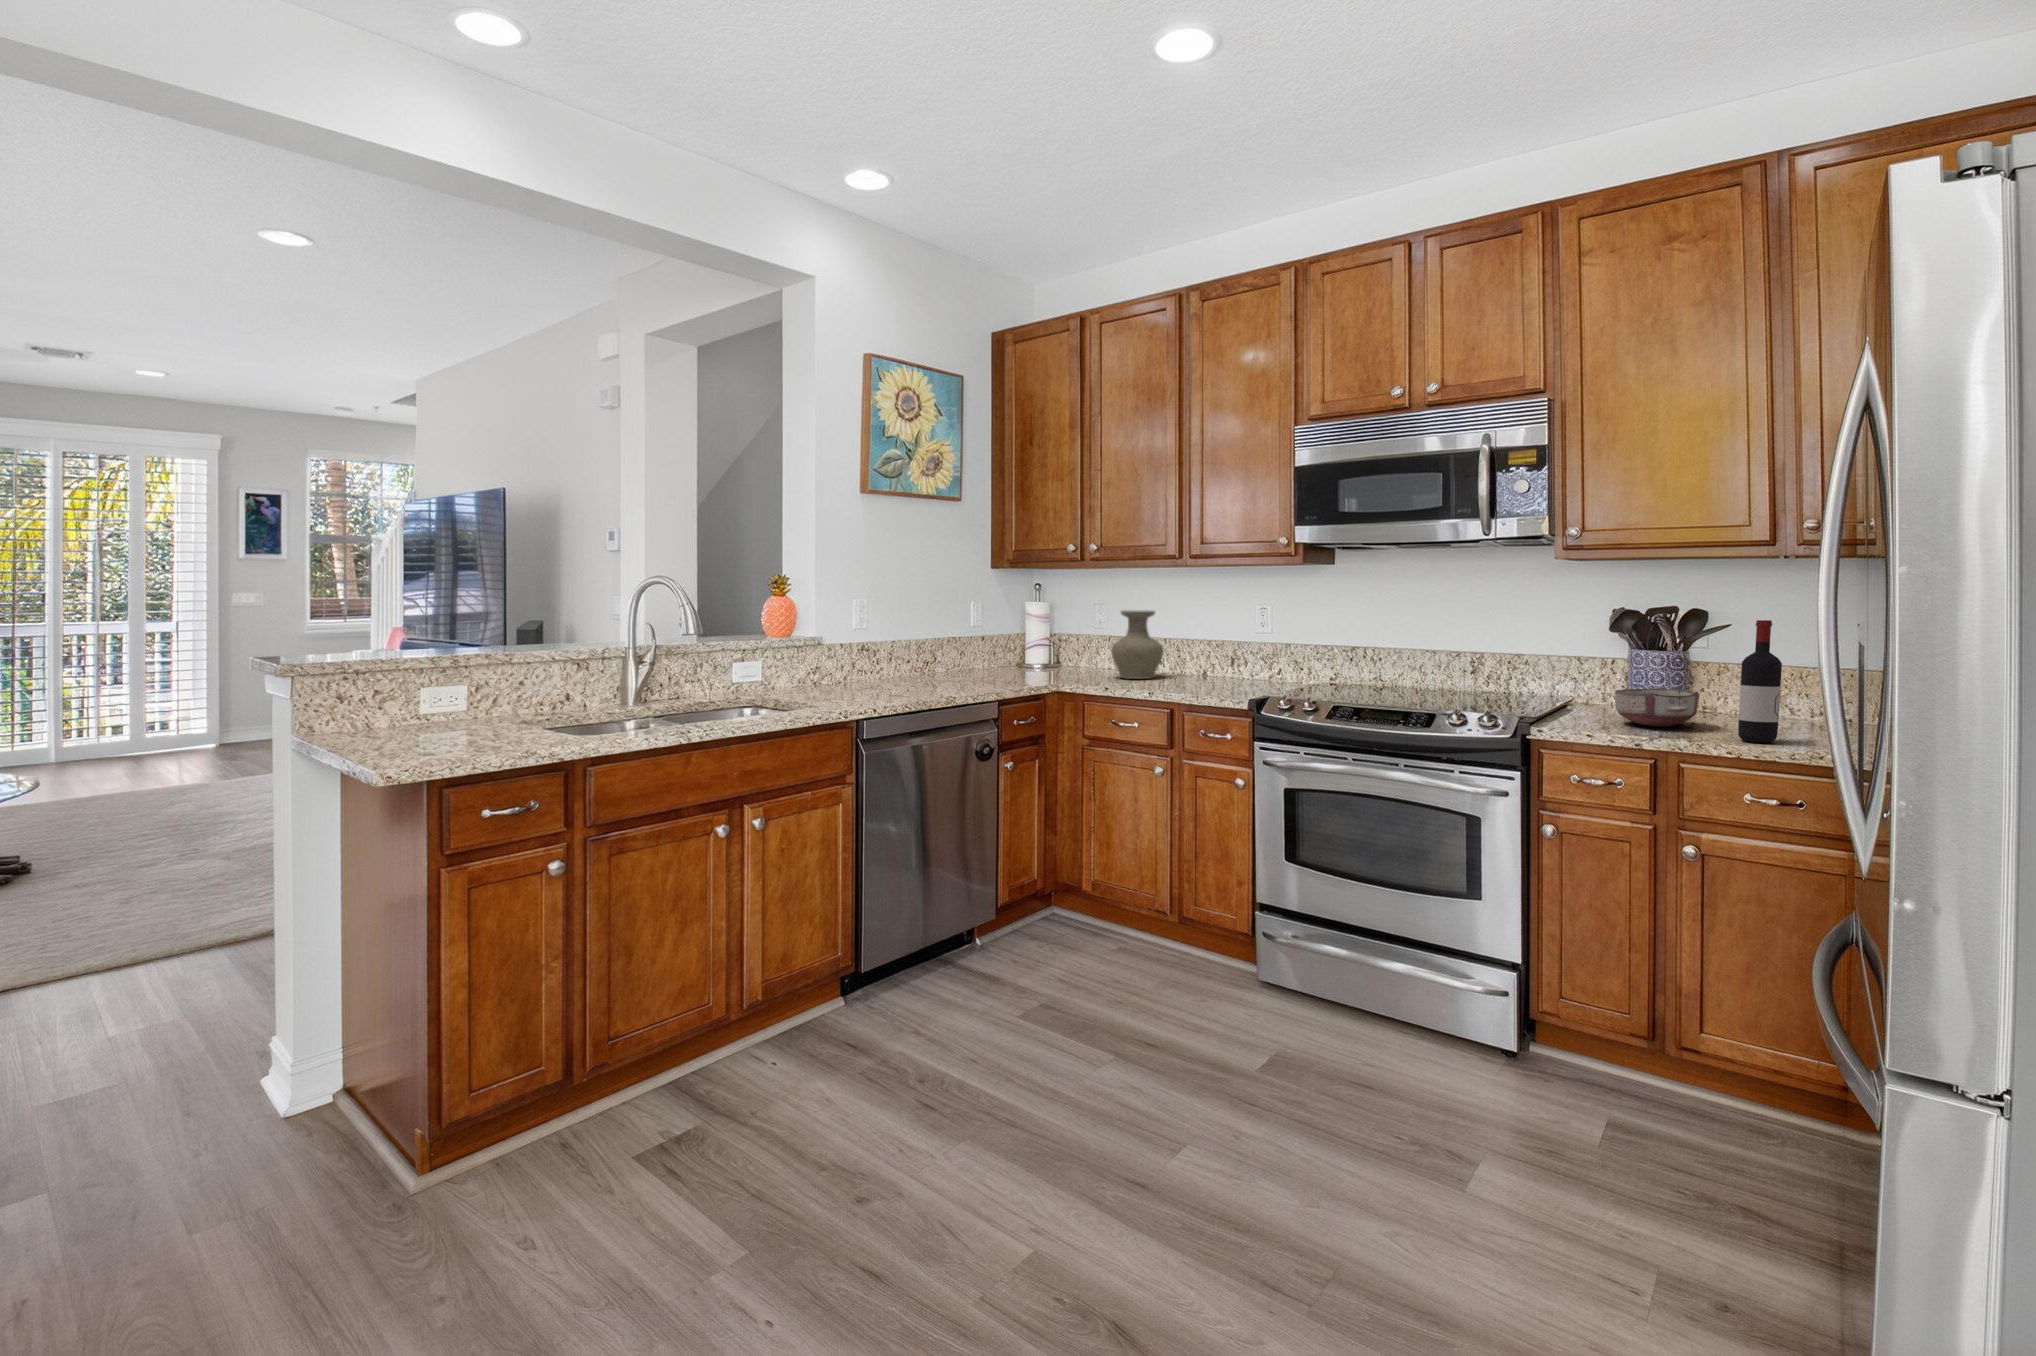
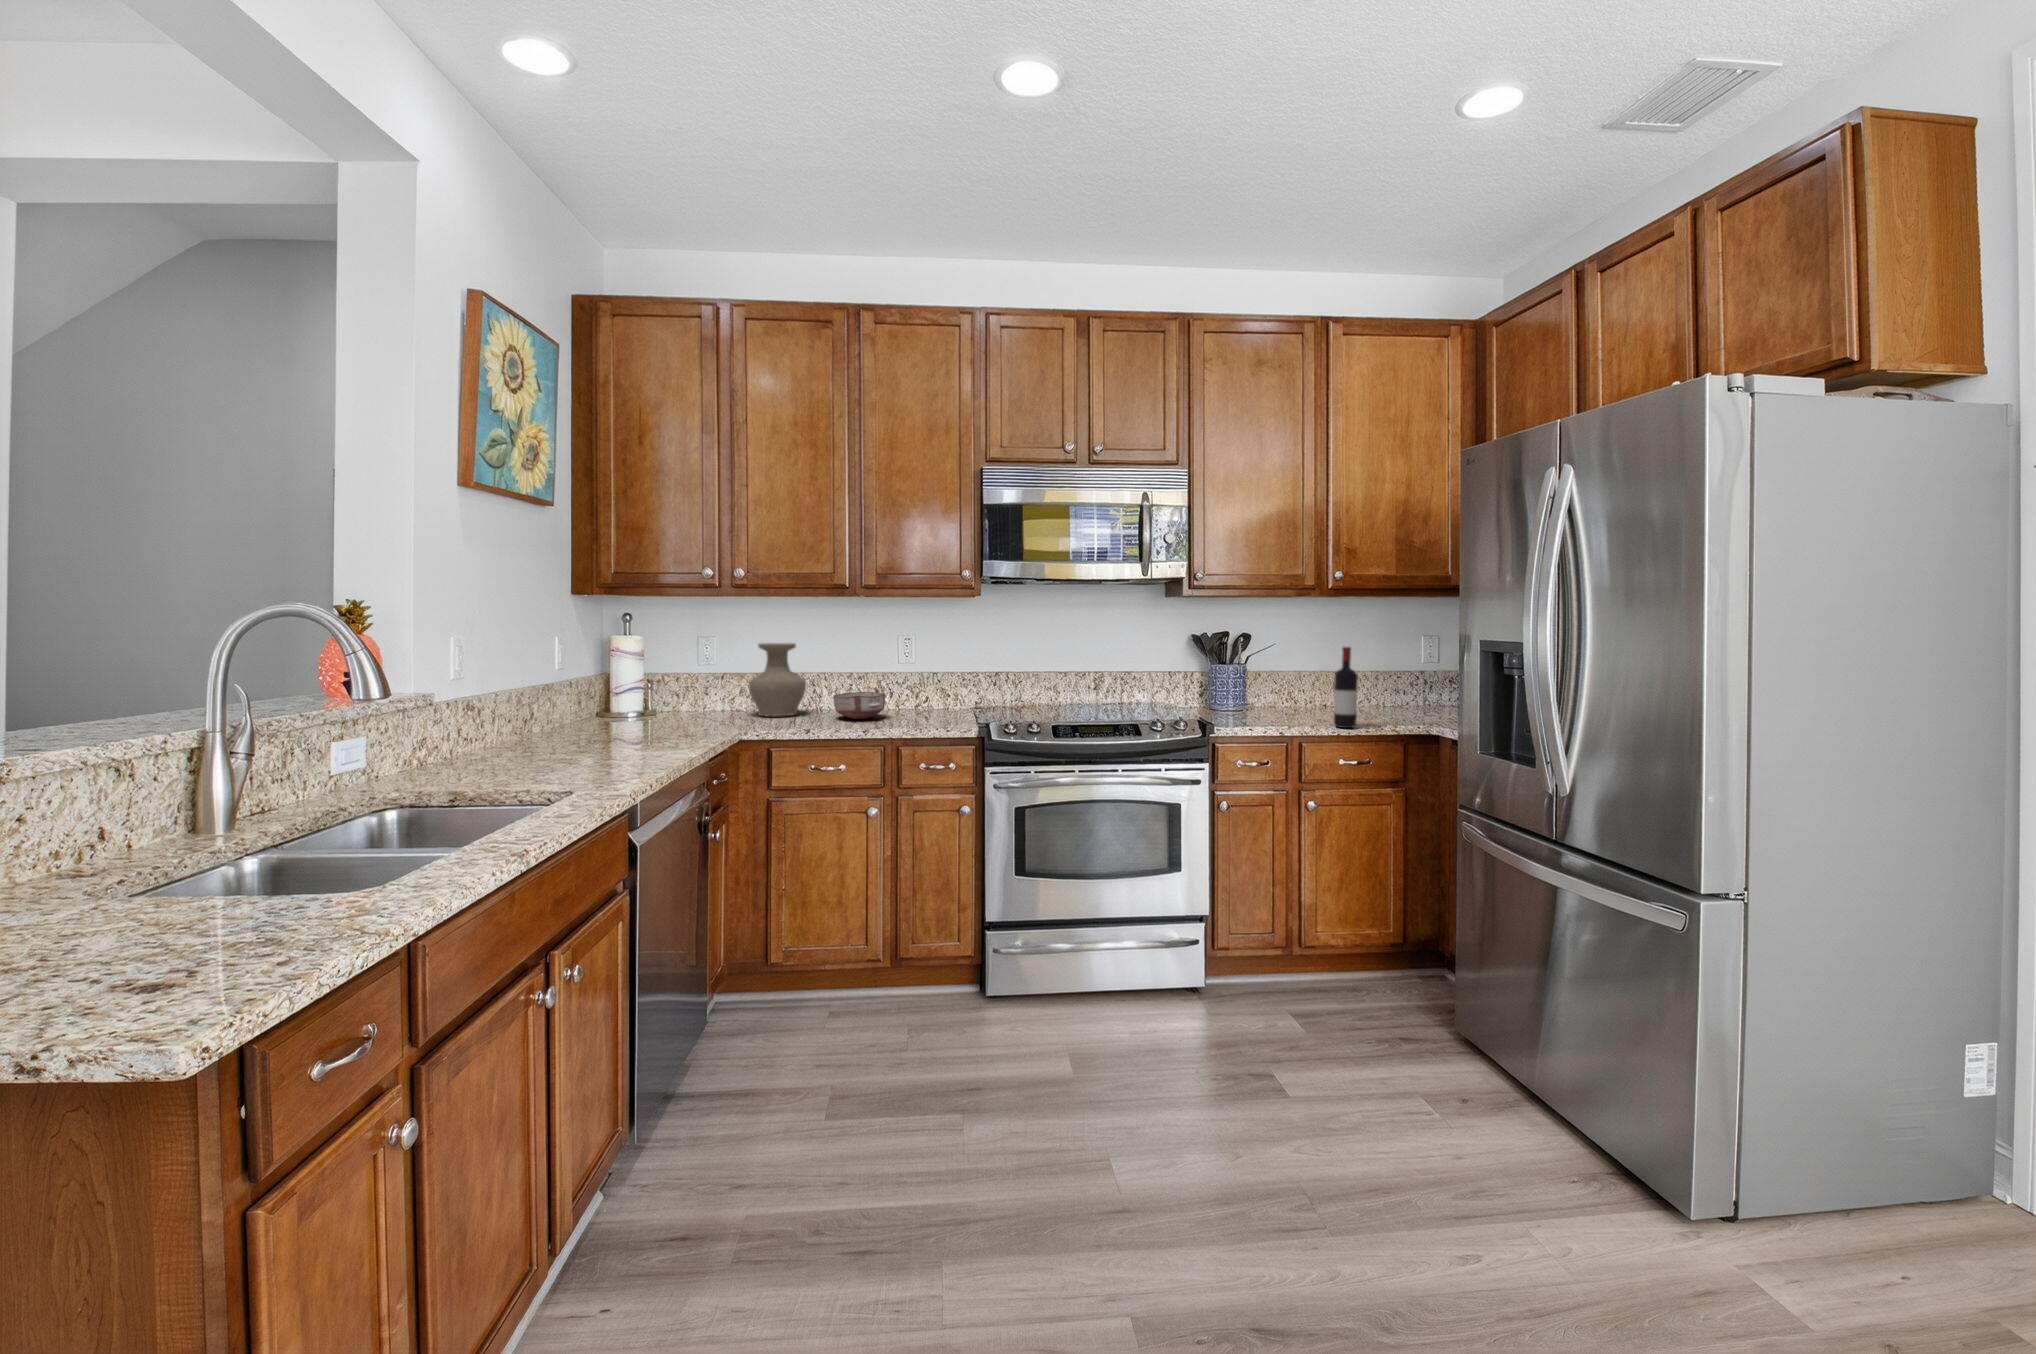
ceramic bowl: present [1615,689,1700,726] -> present [833,692,885,719]

